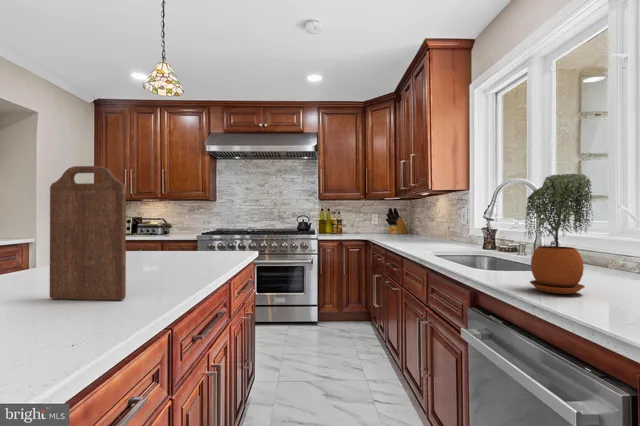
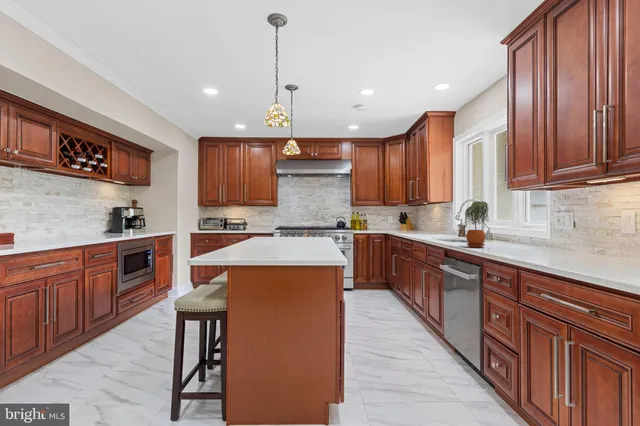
cutting board: present [50,166,126,300] -> none [289,199,317,247]

